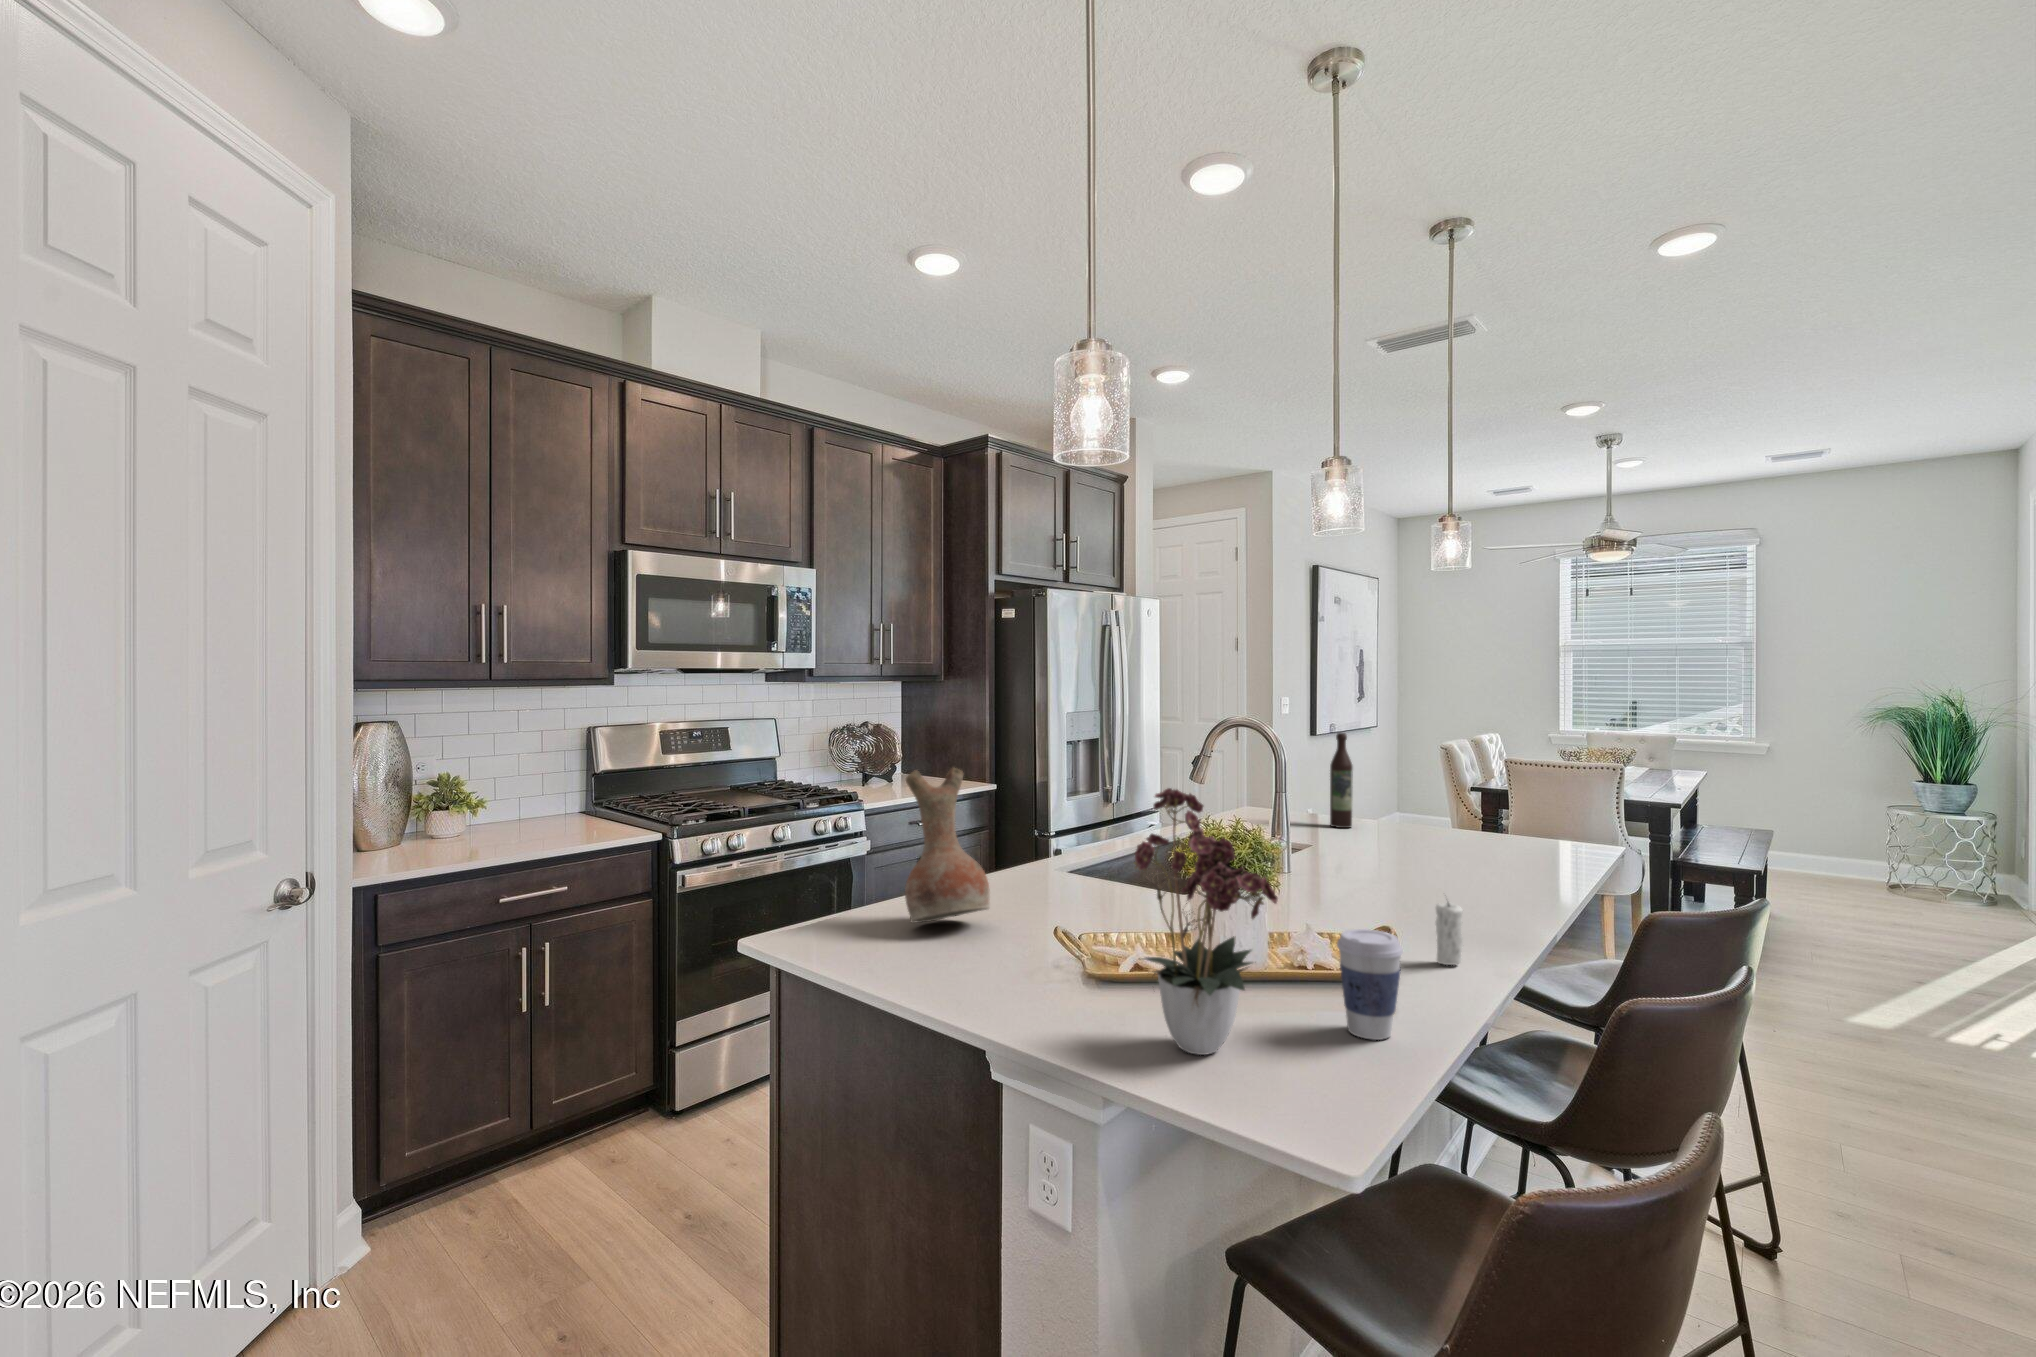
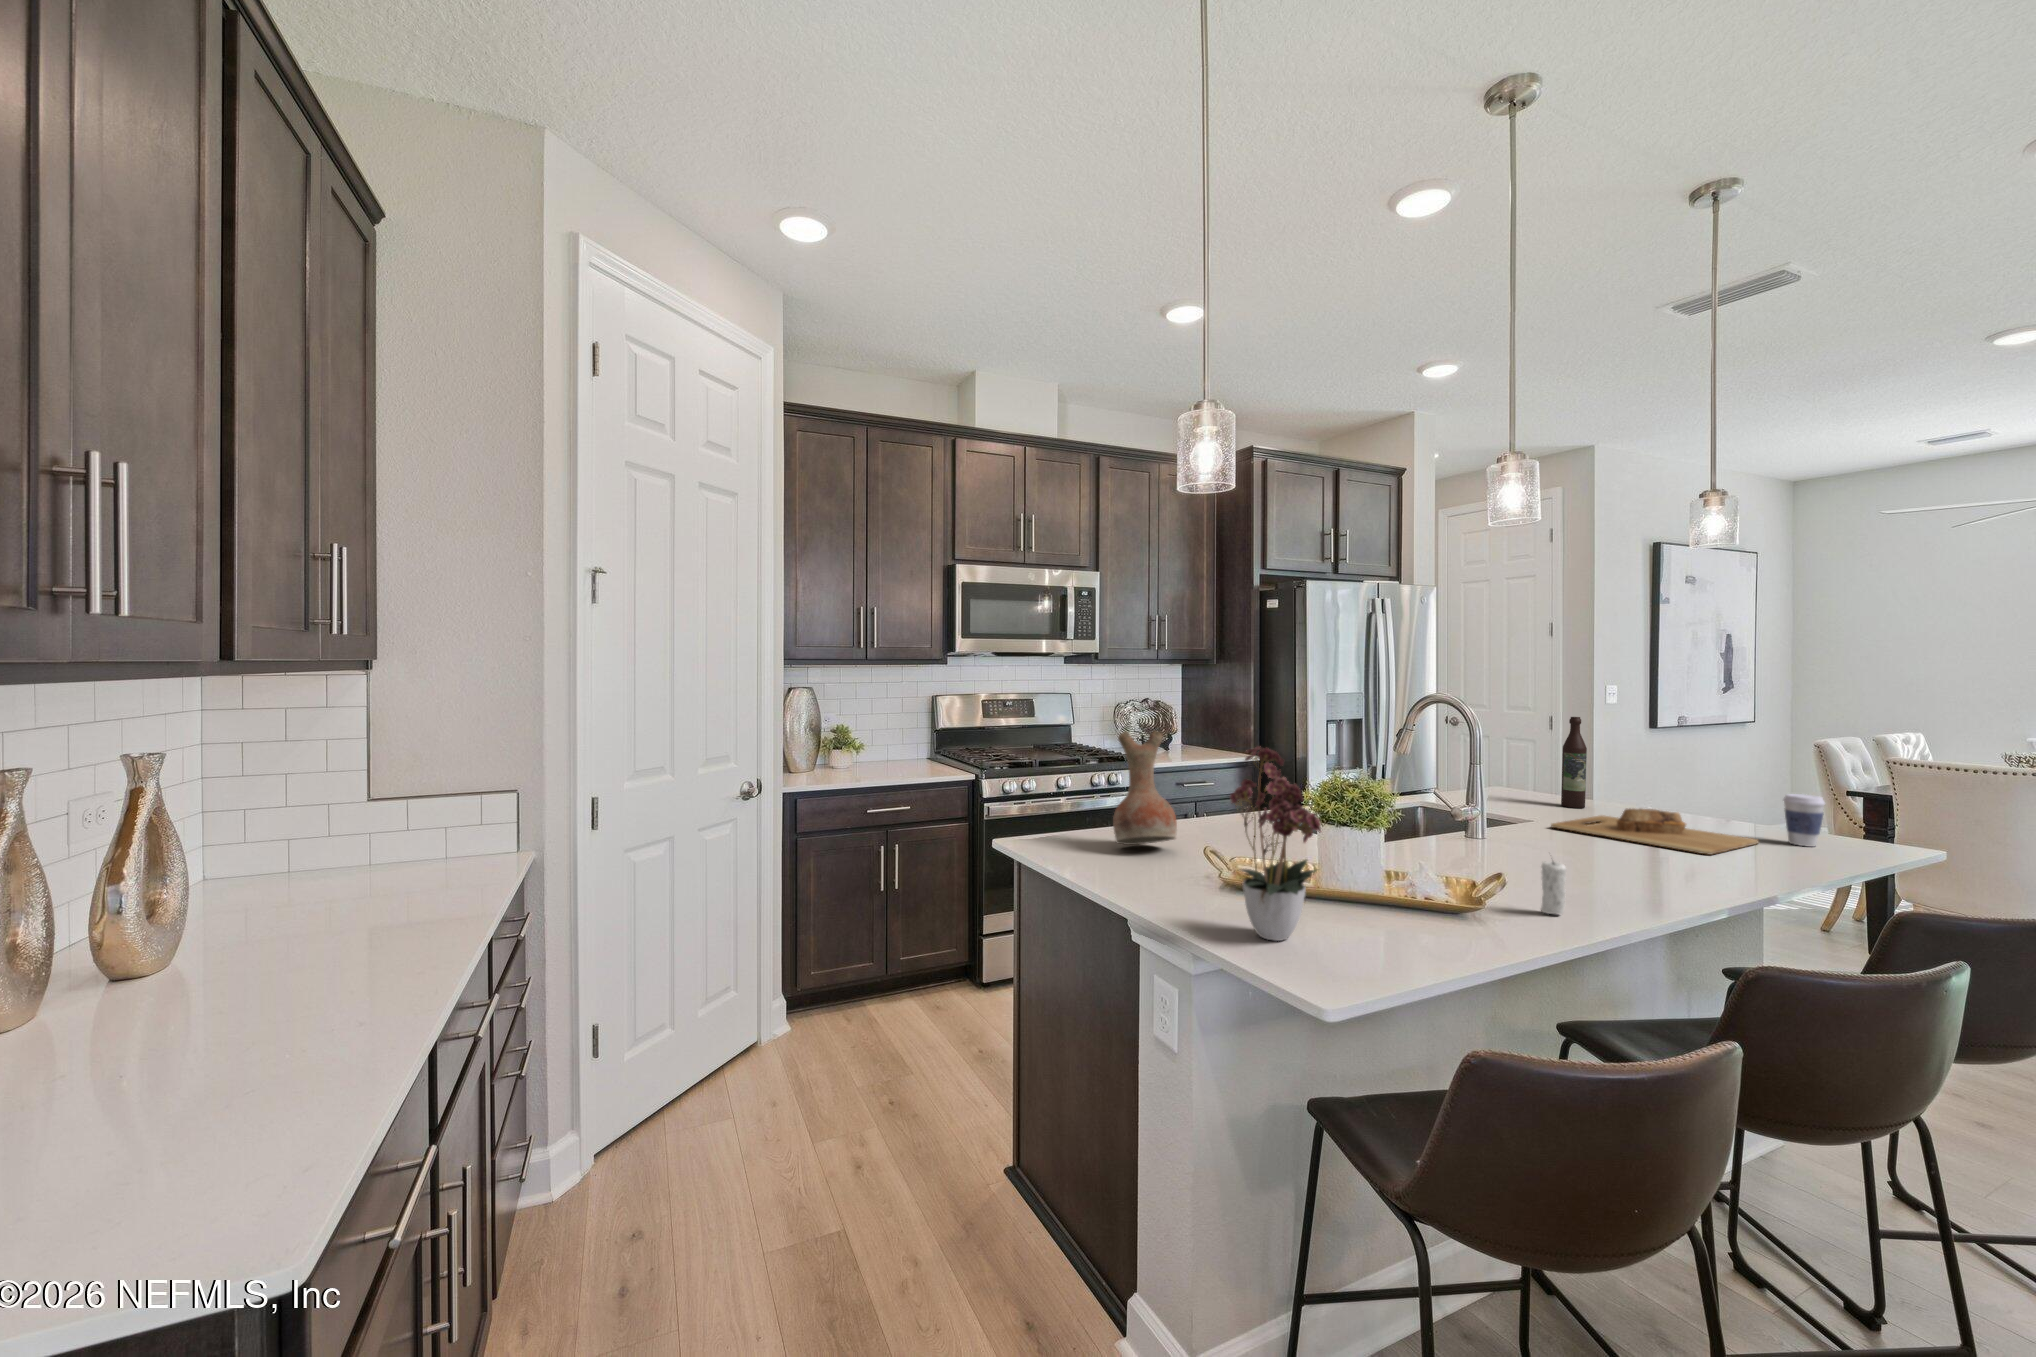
cutting board: none [1346,827,1525,872] -> present [1551,809,1758,855]
coffee cup: present [1337,929,1403,1040] -> present [1783,794,1825,847]

